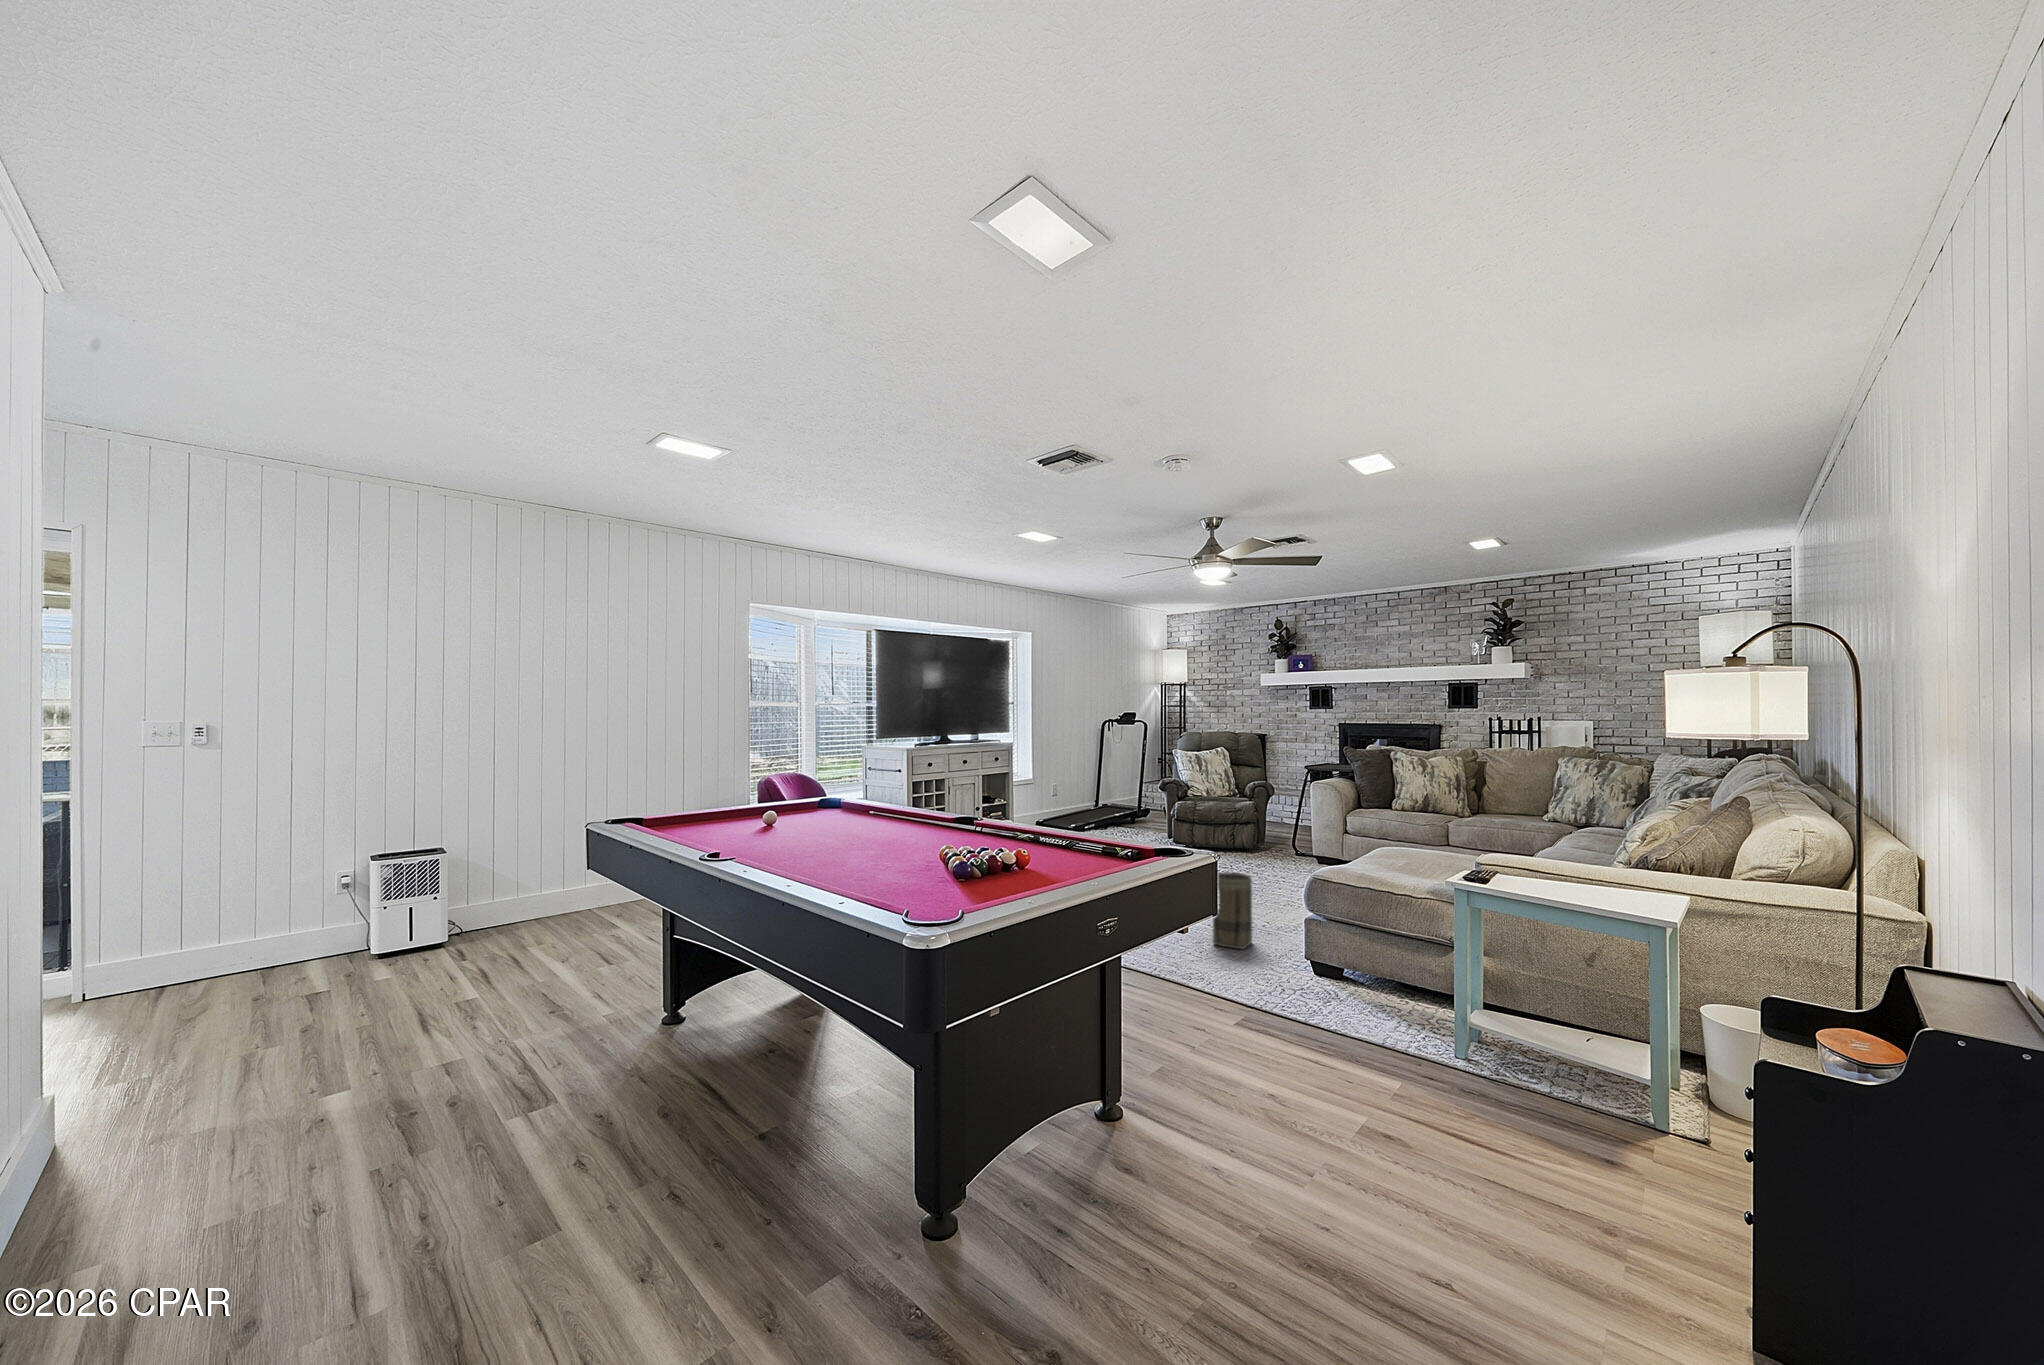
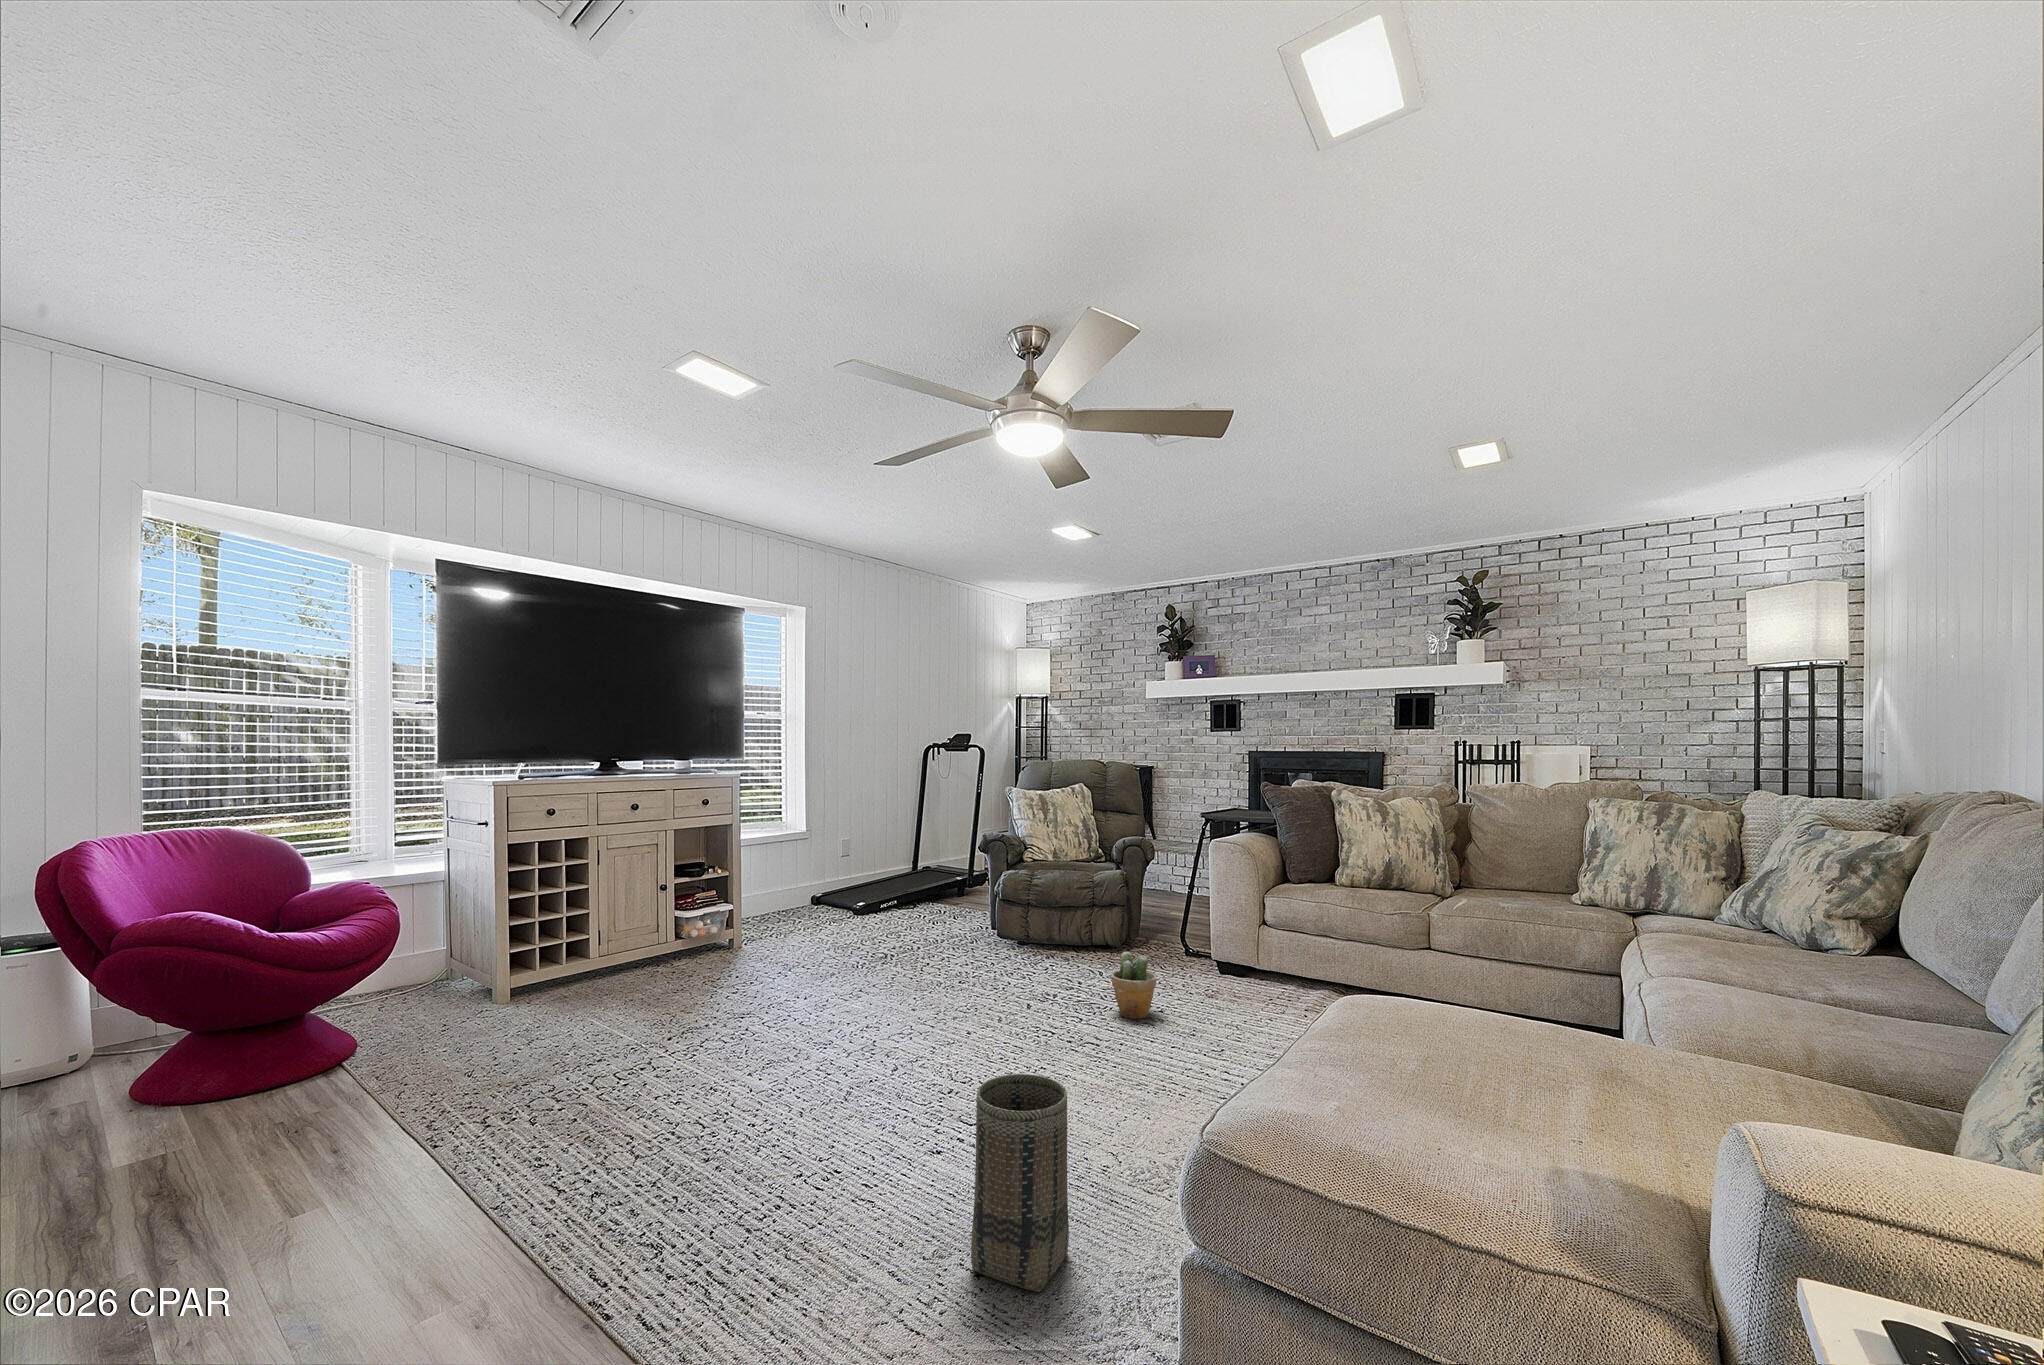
potted plant: none [1253,843,1280,880] -> present [1111,952,1156,1019]

